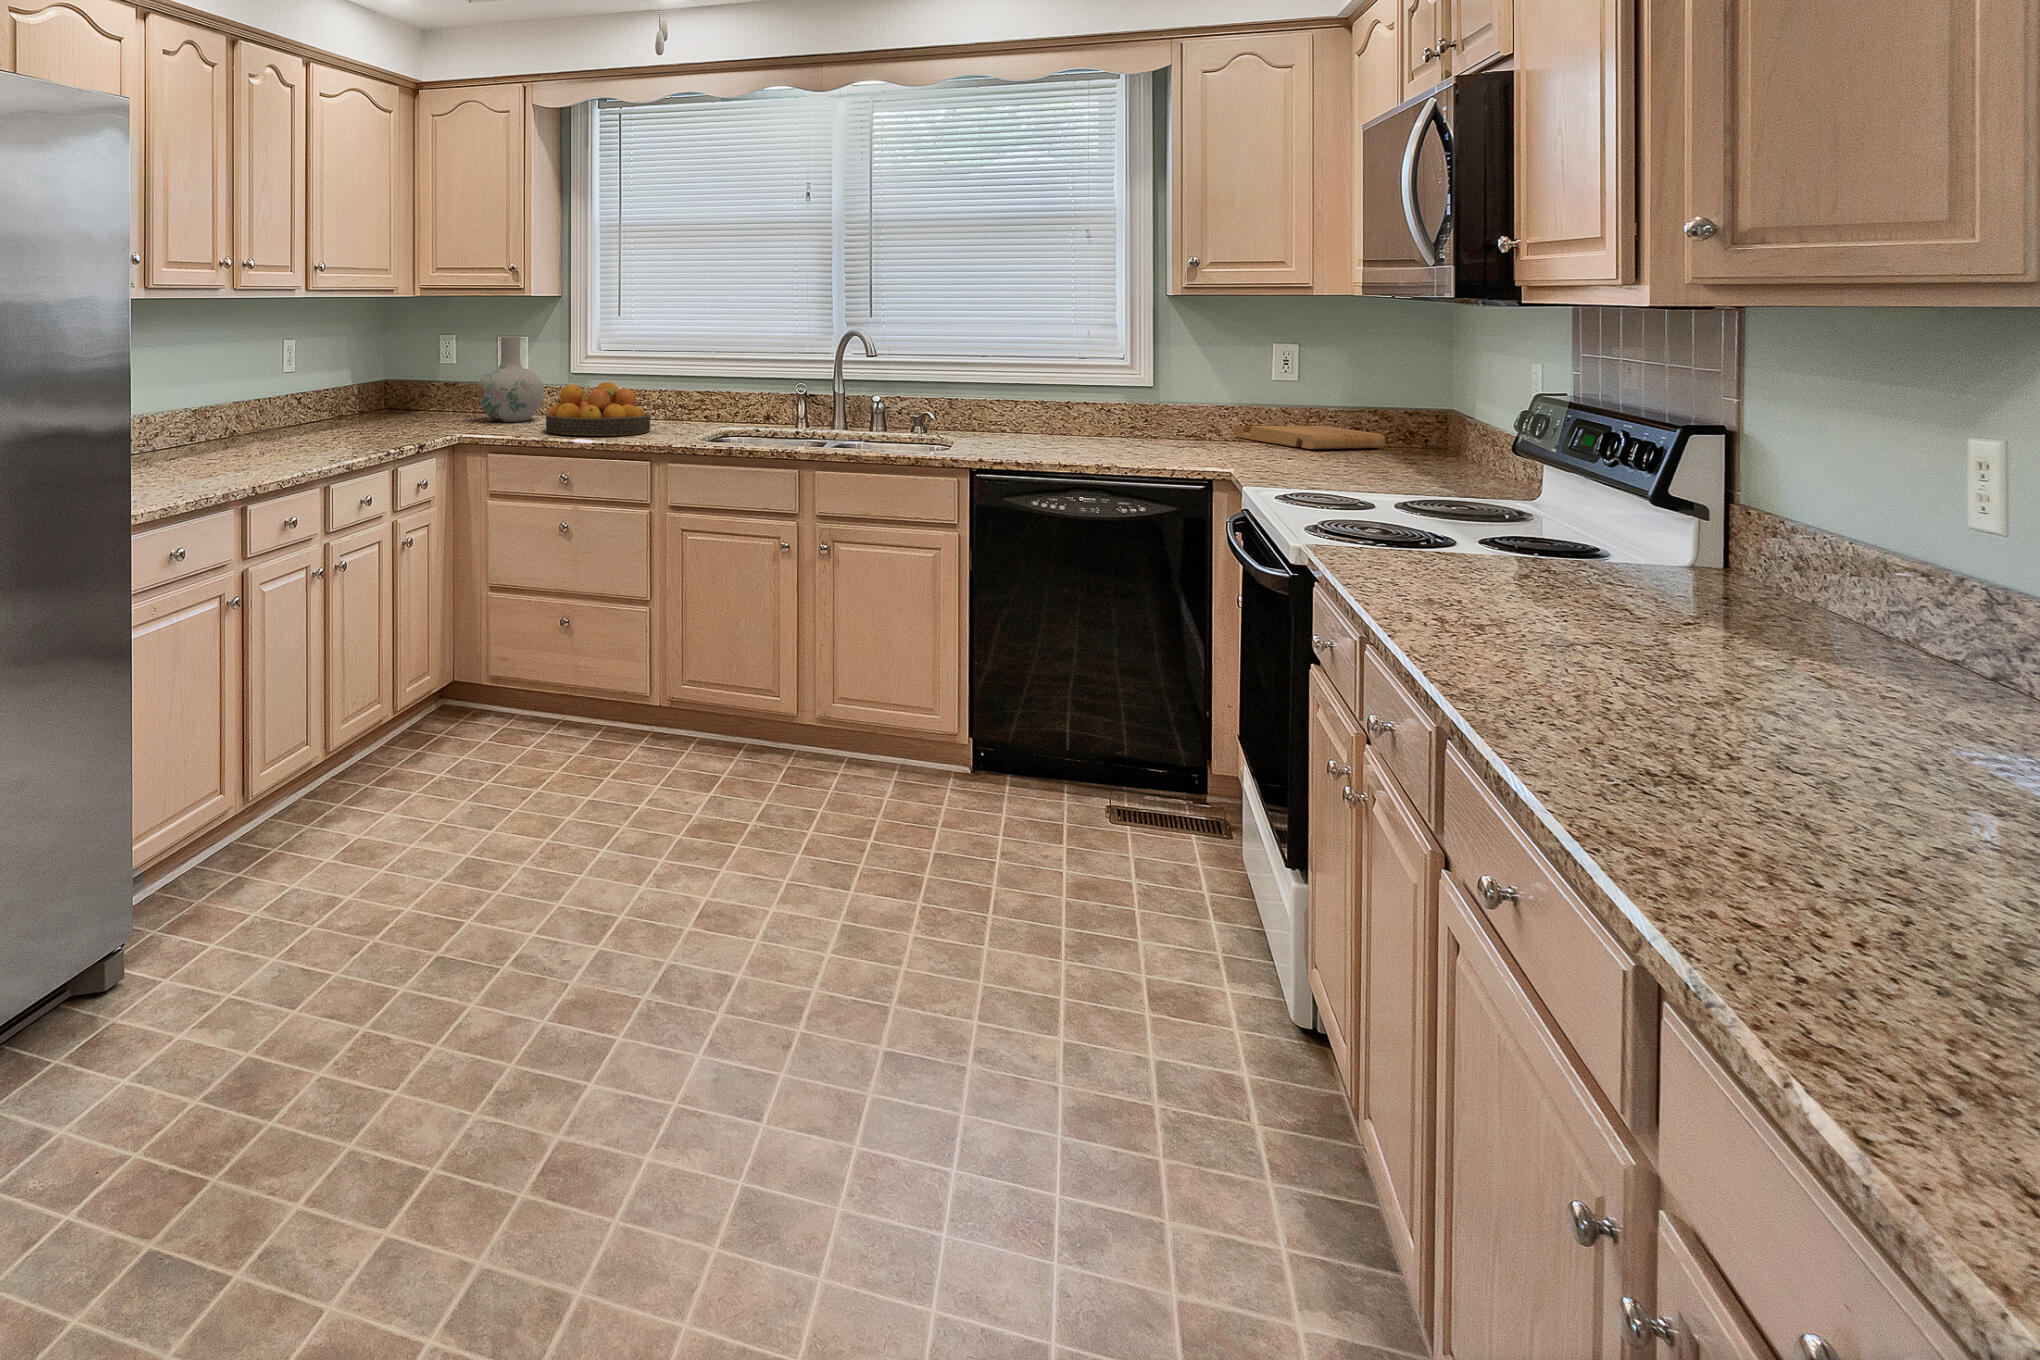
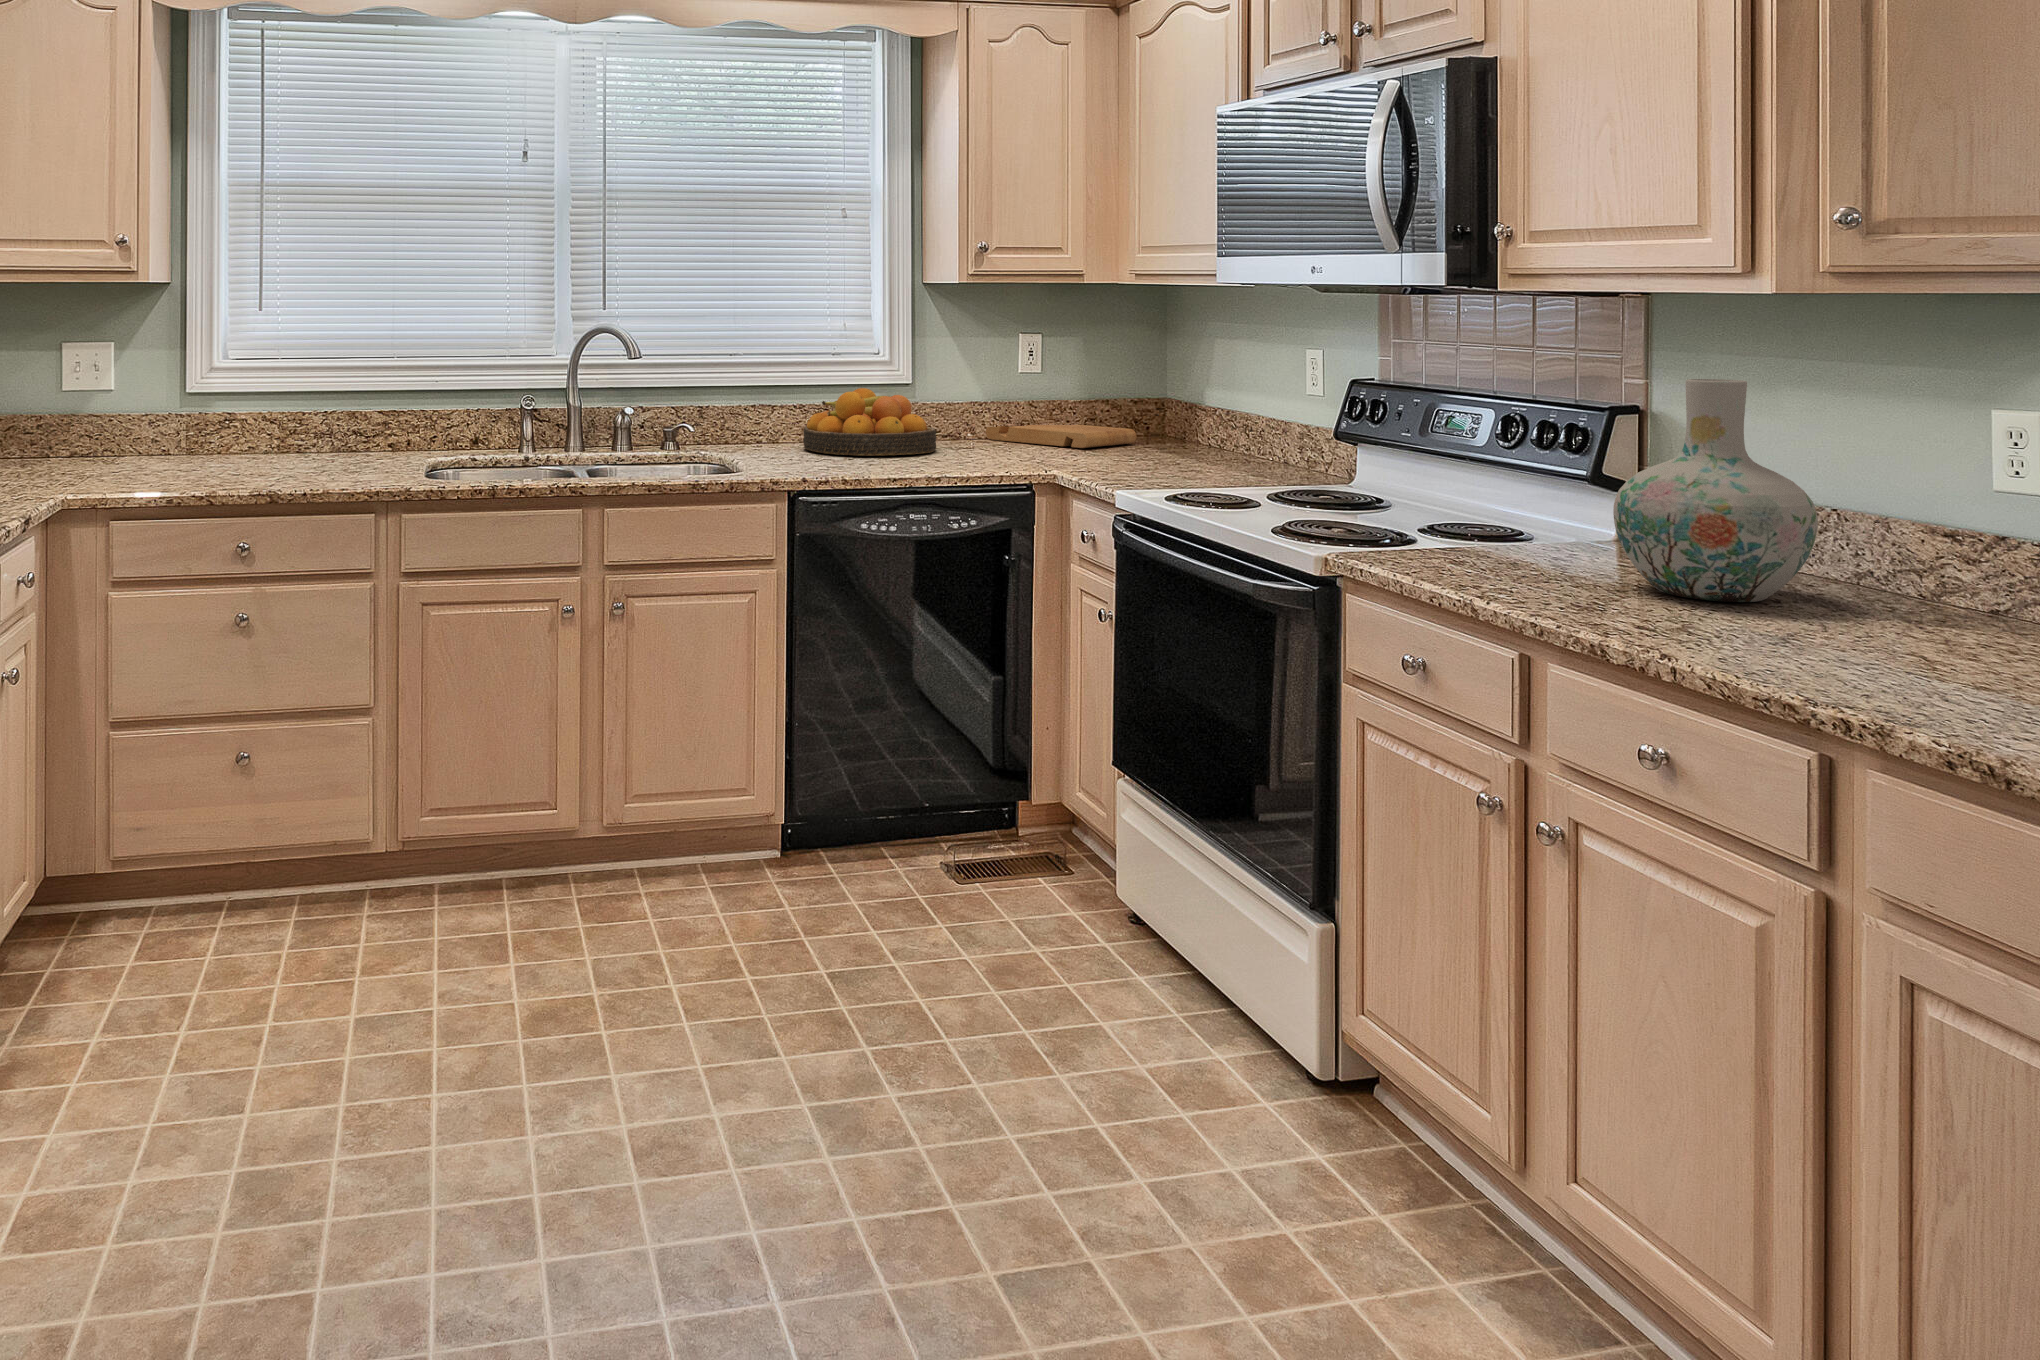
vase: present [477,336,544,422] -> present [1613,379,1818,602]
fruit bowl: present [546,382,650,436] -> present [803,388,936,456]

